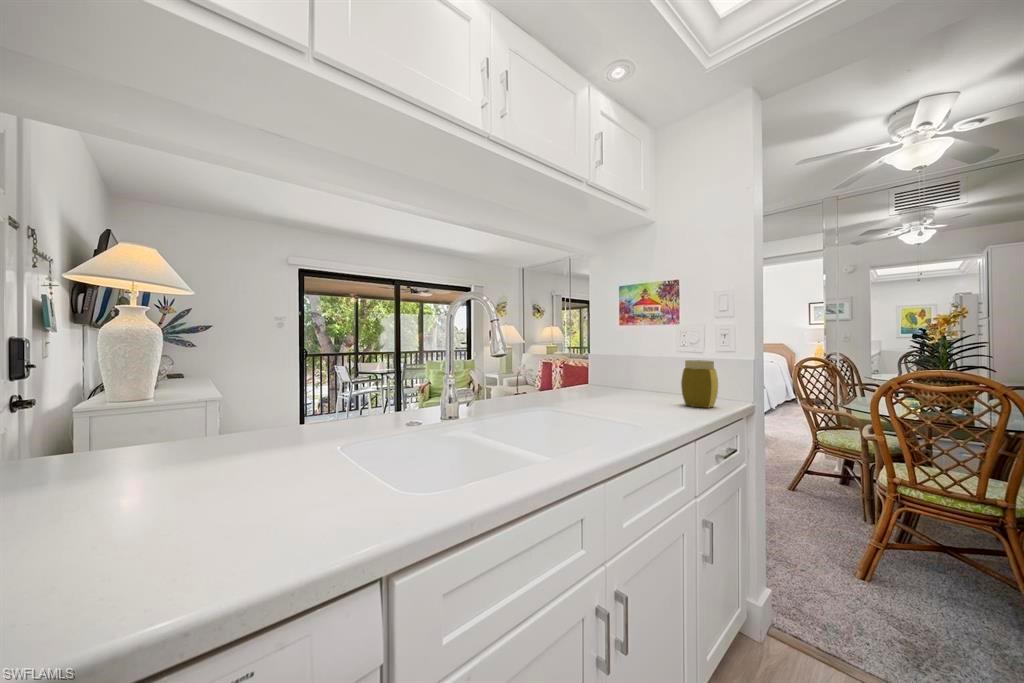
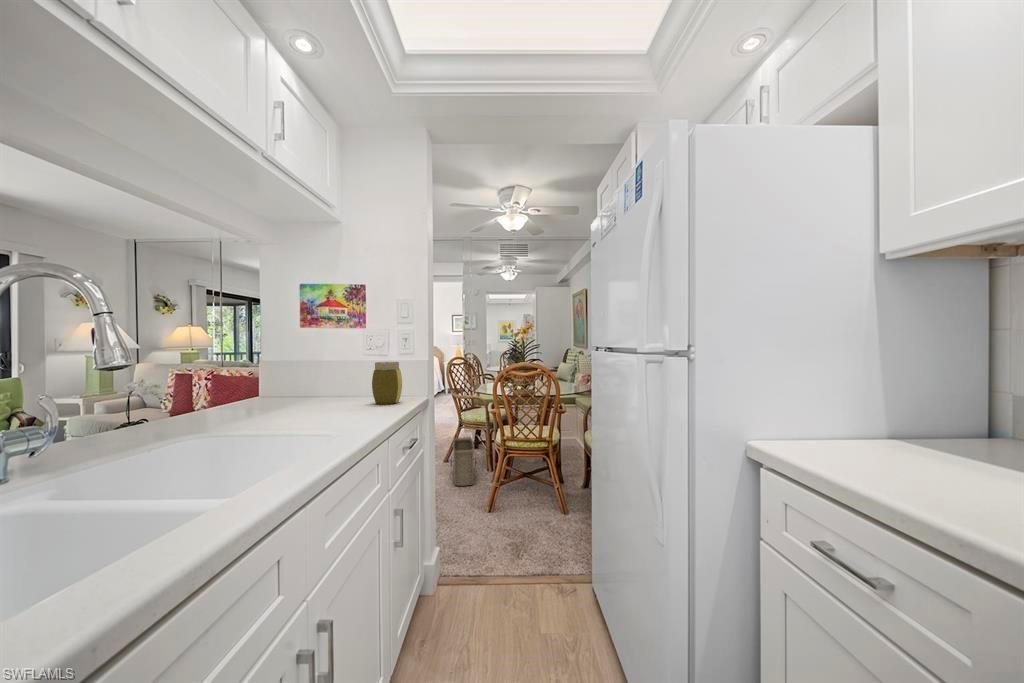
basket: none [799,460,843,527] -> present [451,437,476,486]

